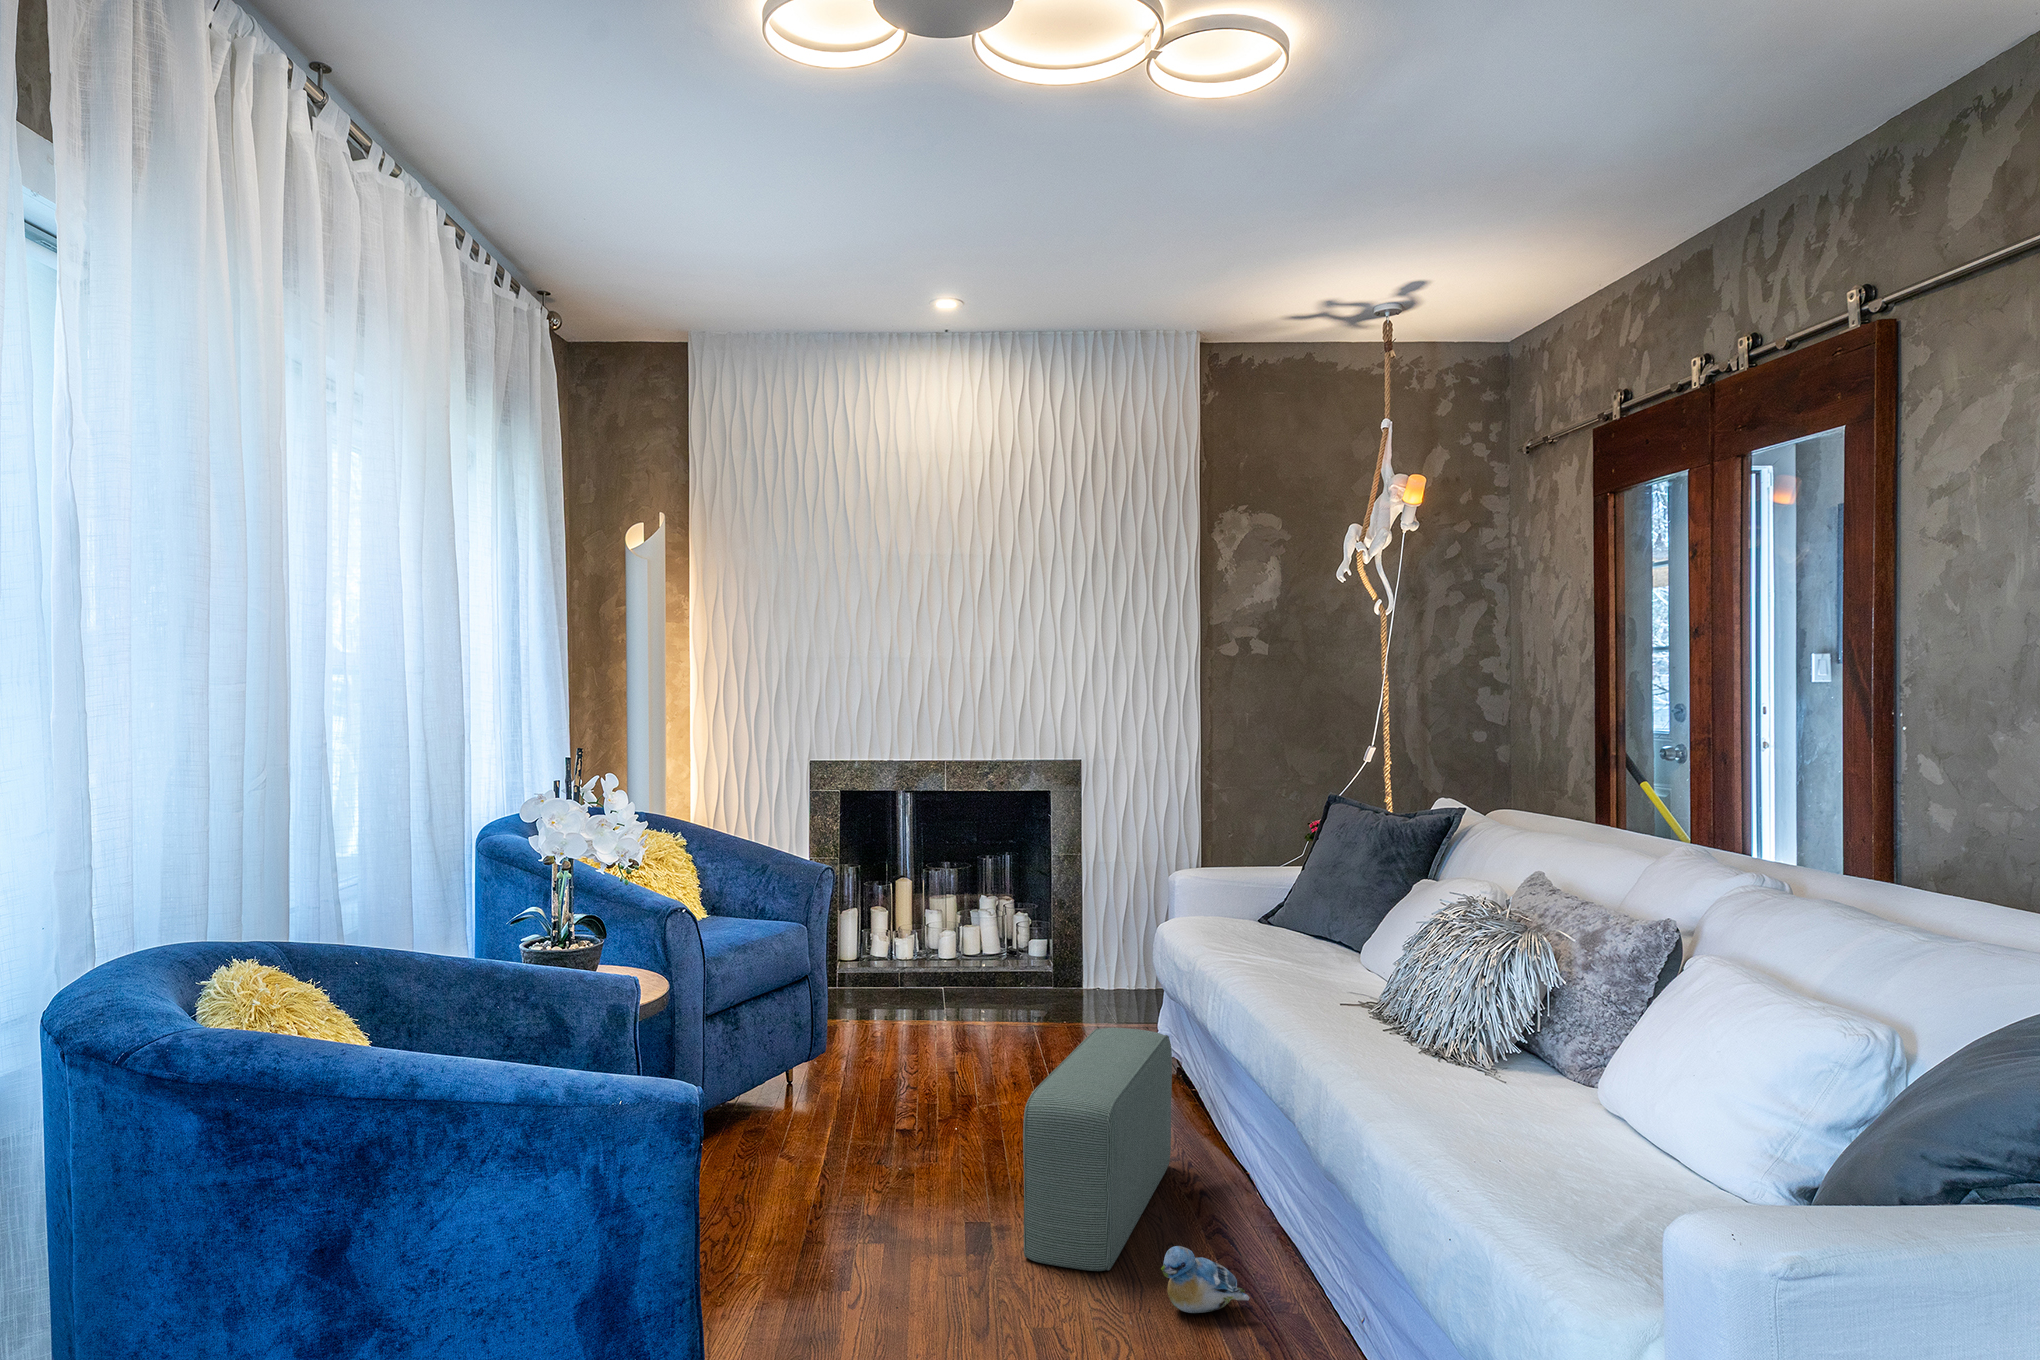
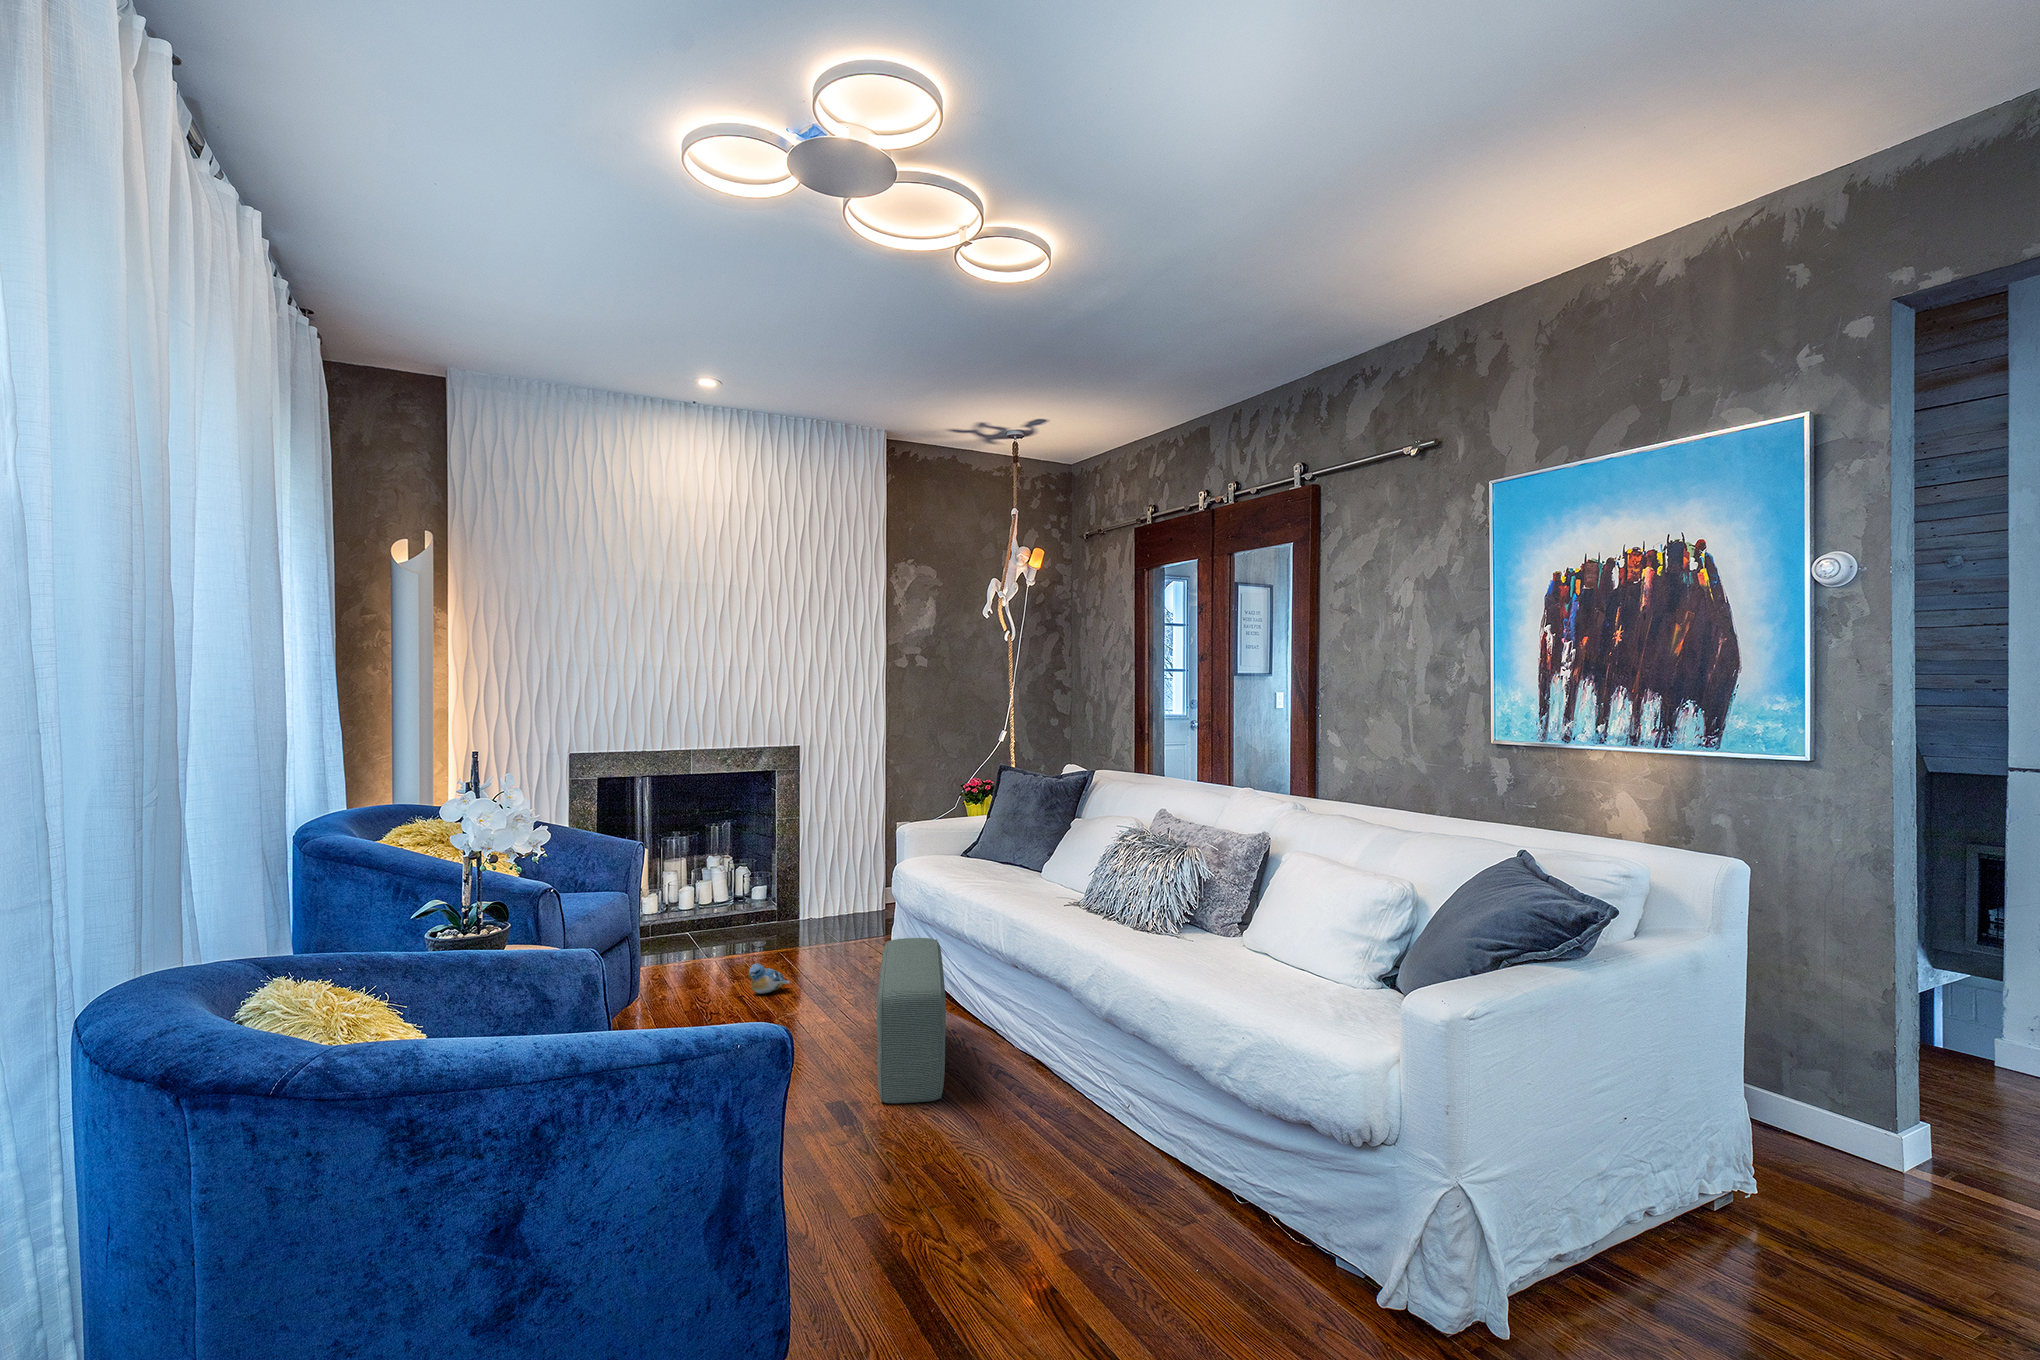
plush toy: present [1161,1246,1249,1313] -> present [748,964,790,994]

